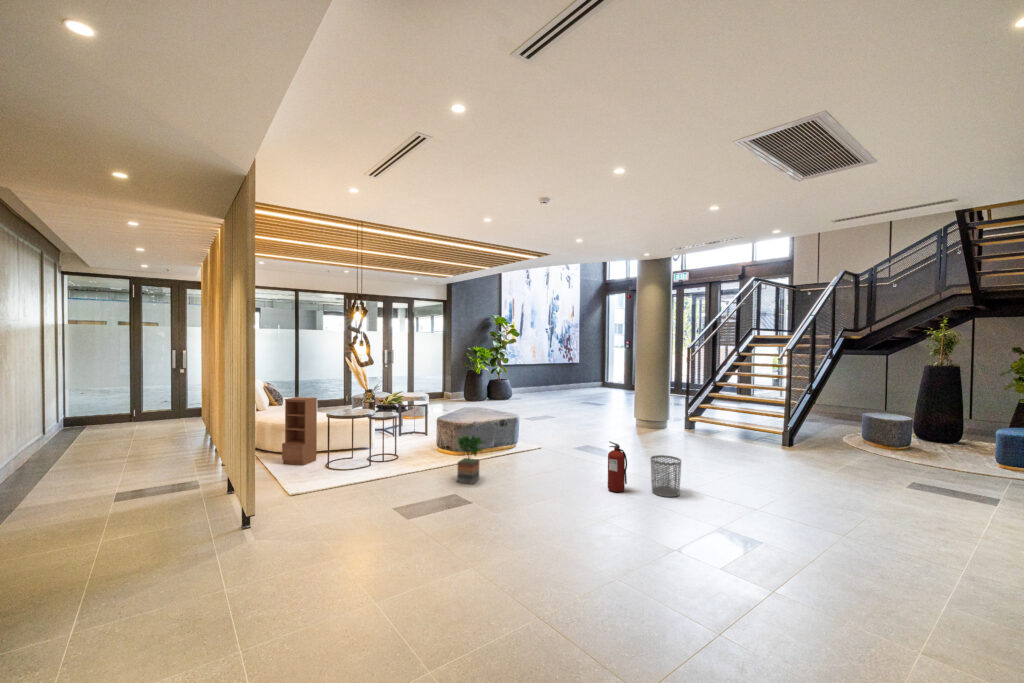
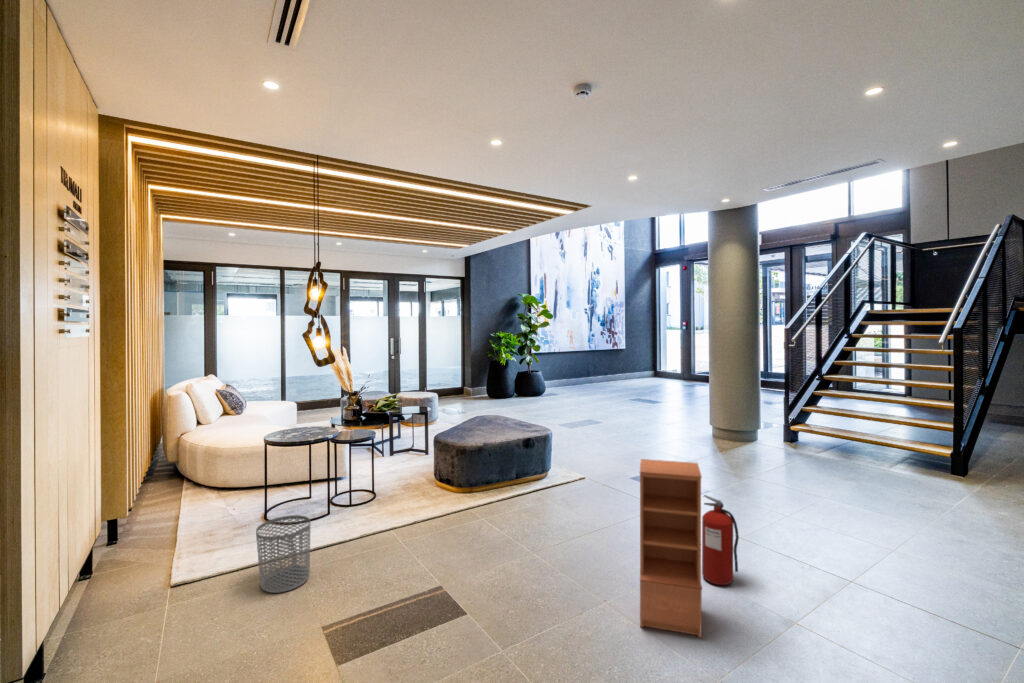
bookcase: present [282,397,317,465] -> present [640,459,702,637]
potted tree: present [457,436,484,484] -> none [448,476,494,559]
waste bin: present [651,455,681,497] -> present [256,515,311,593]

